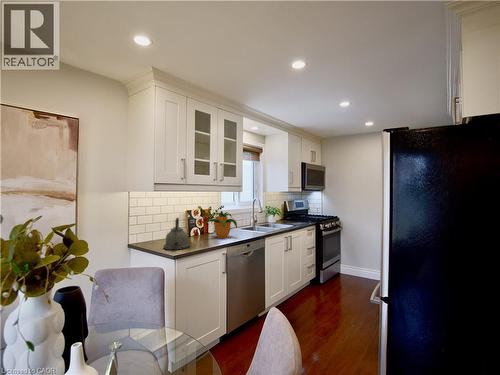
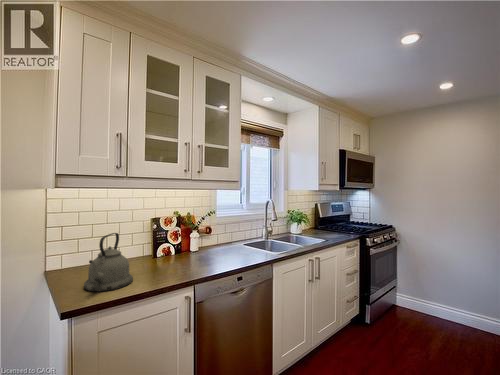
potted plant: present [206,211,237,238] -> none [173,220,226,263]

